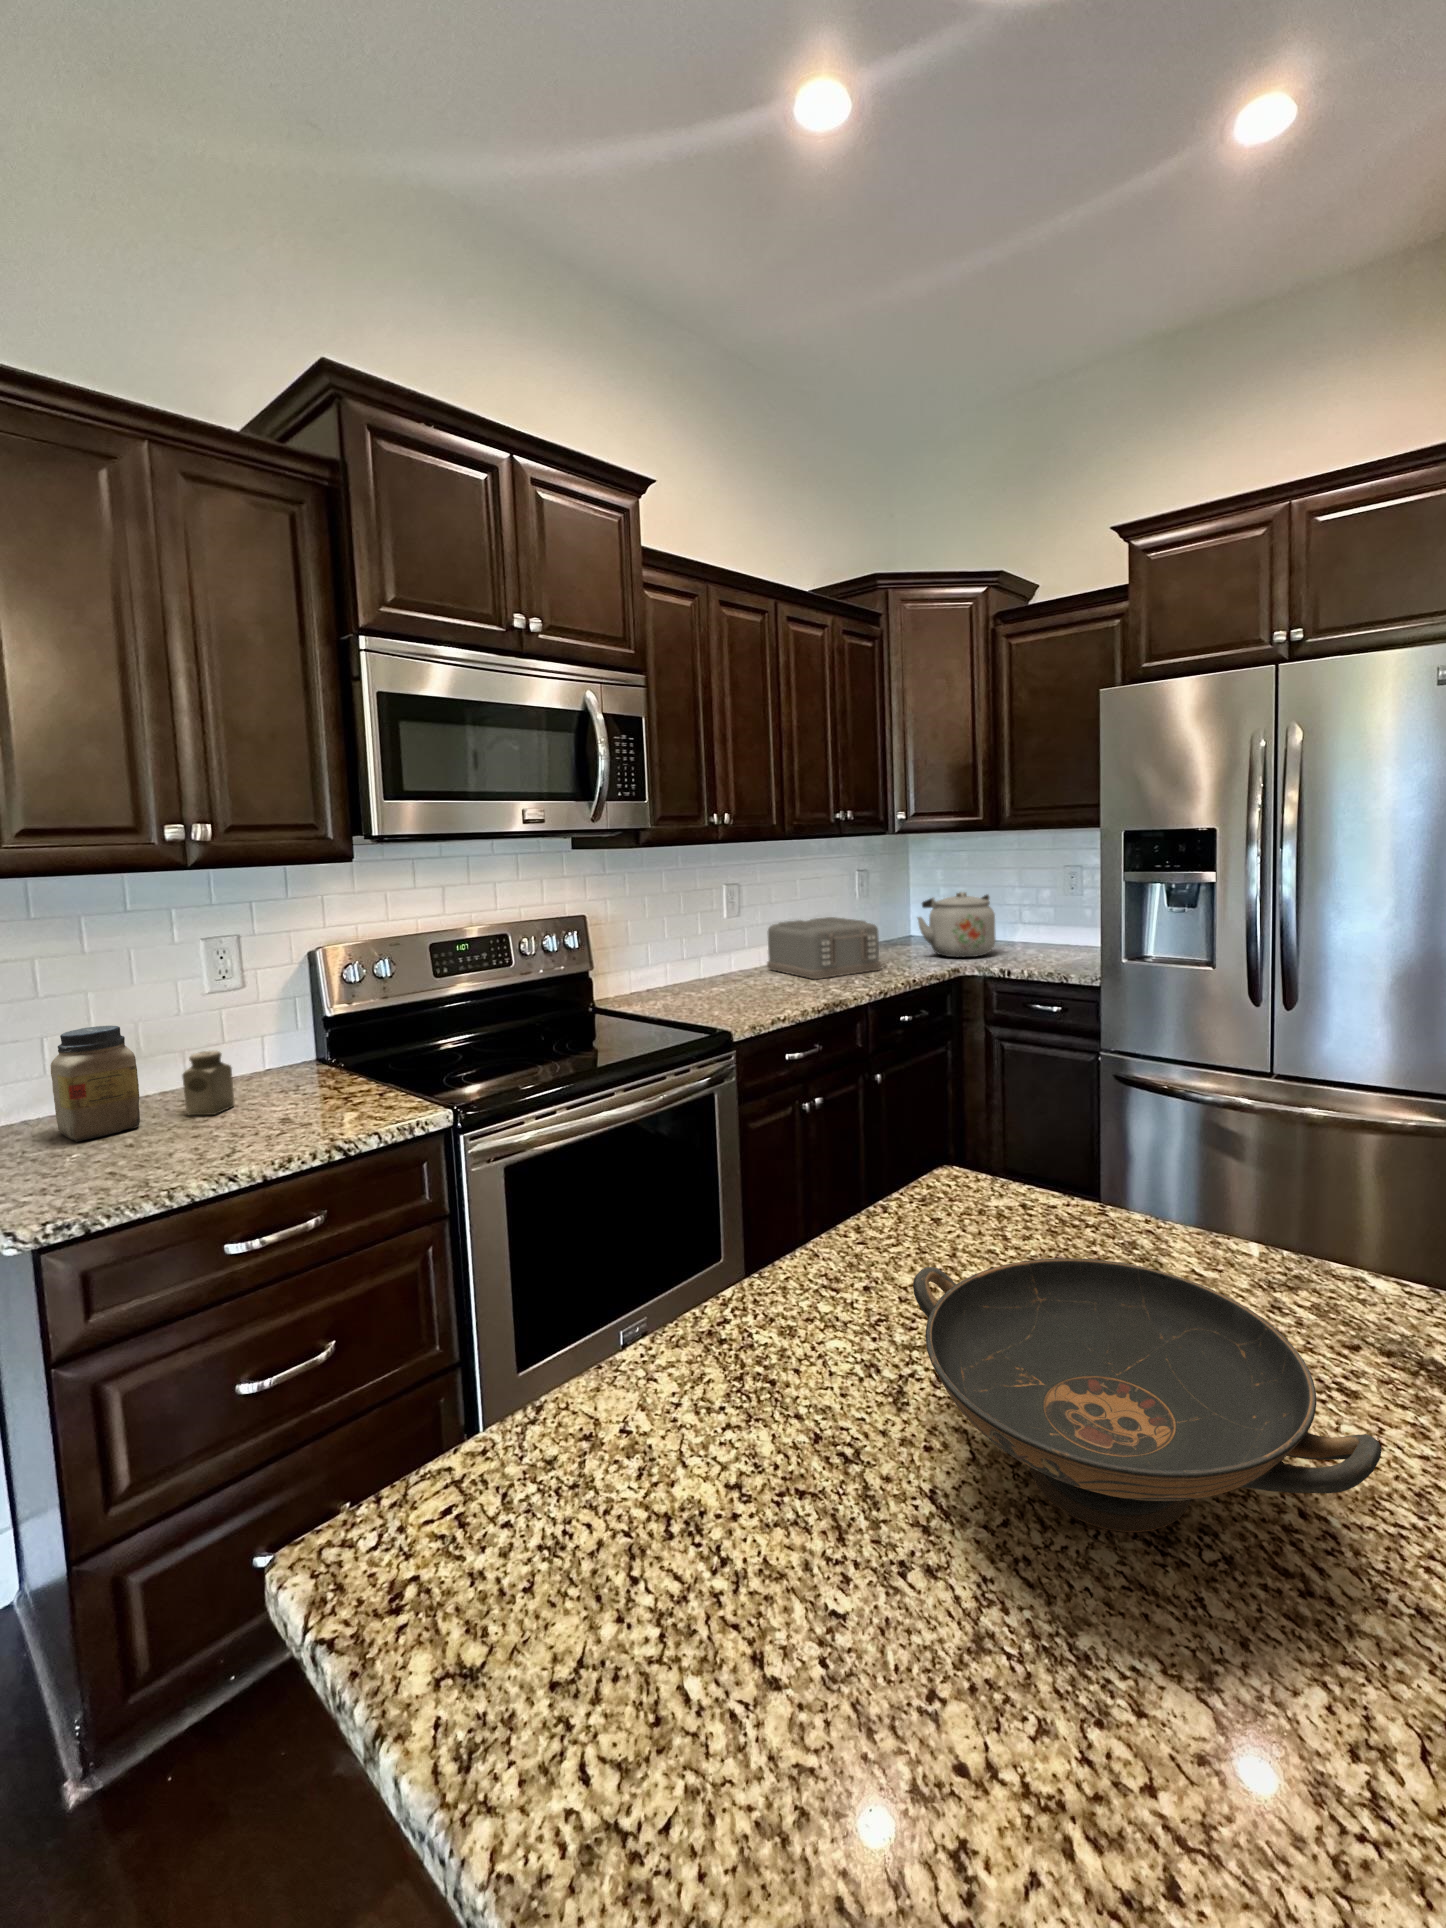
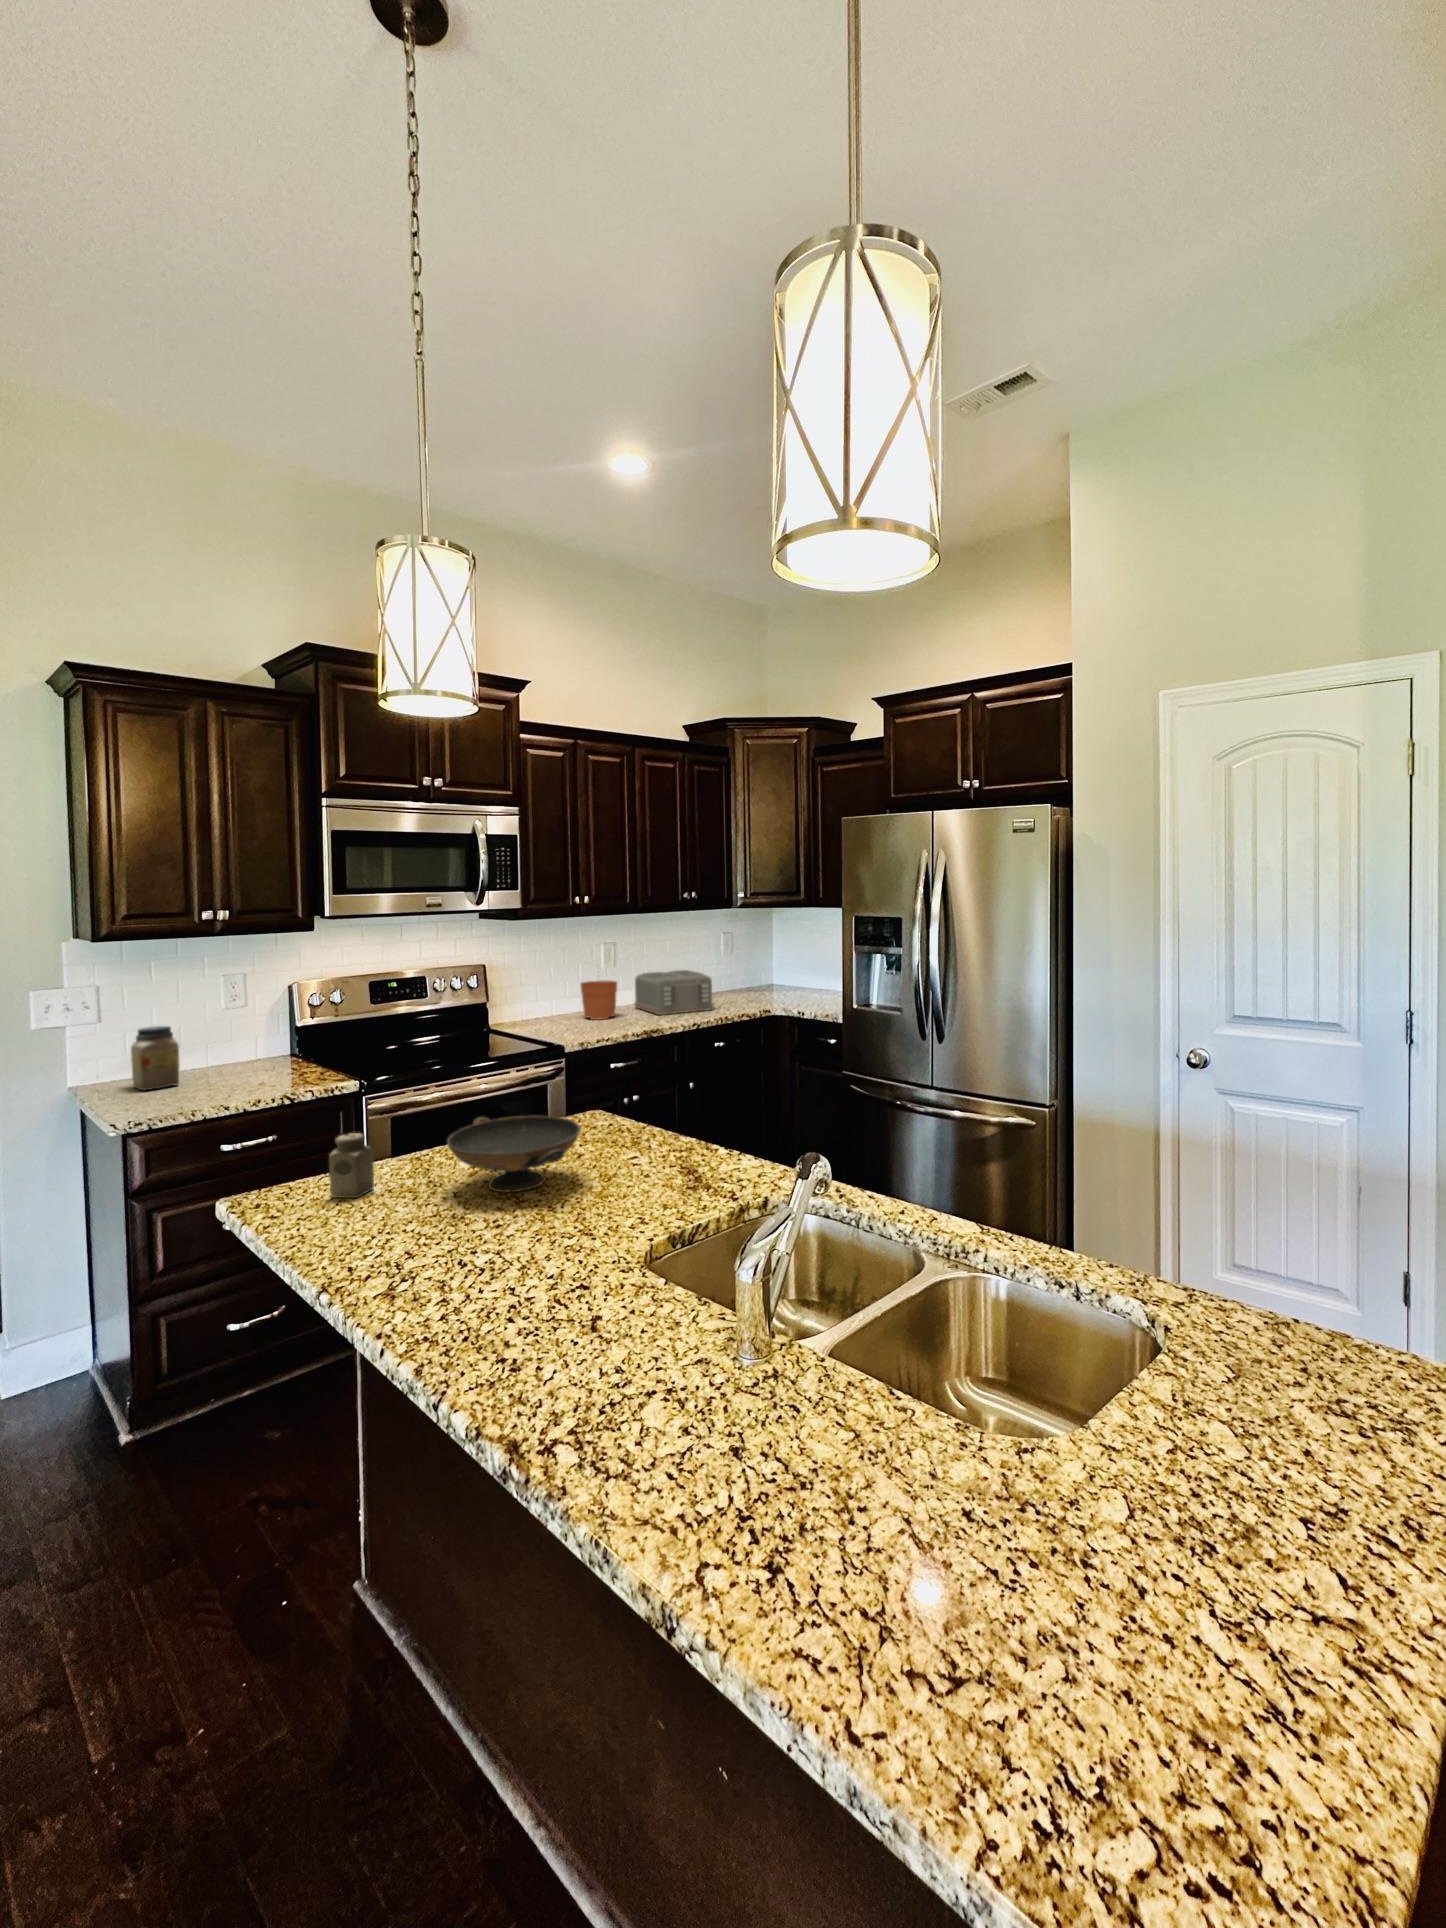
kettle: present [918,892,996,957] -> none [751,953,811,1002]
plant pot: none [707,911,759,988] -> present [581,980,617,1020]
salt shaker: present [182,1051,234,1115] -> present [329,1133,374,1198]

